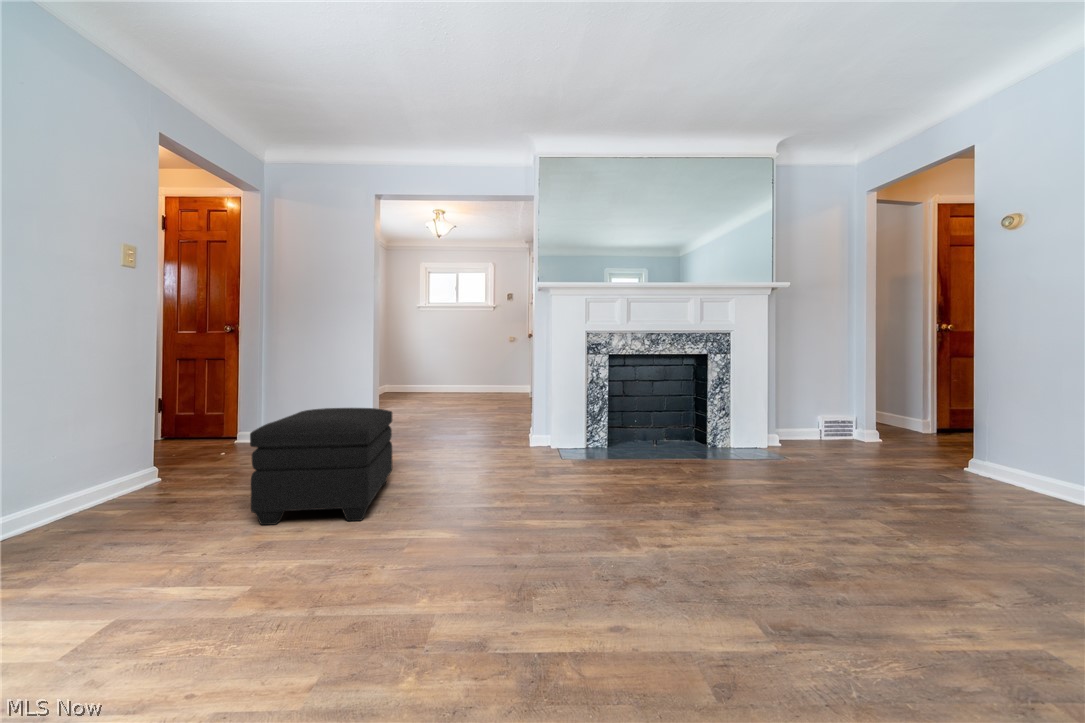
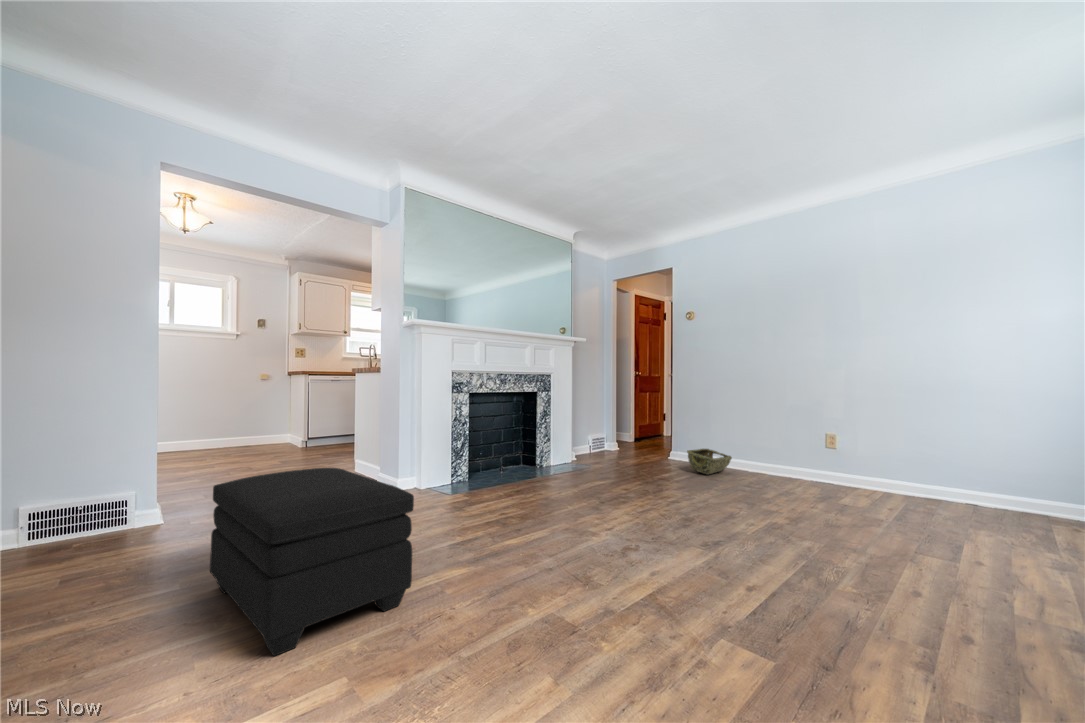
woven basket: none [930,445,1037,488] -> present [687,449,732,475]

